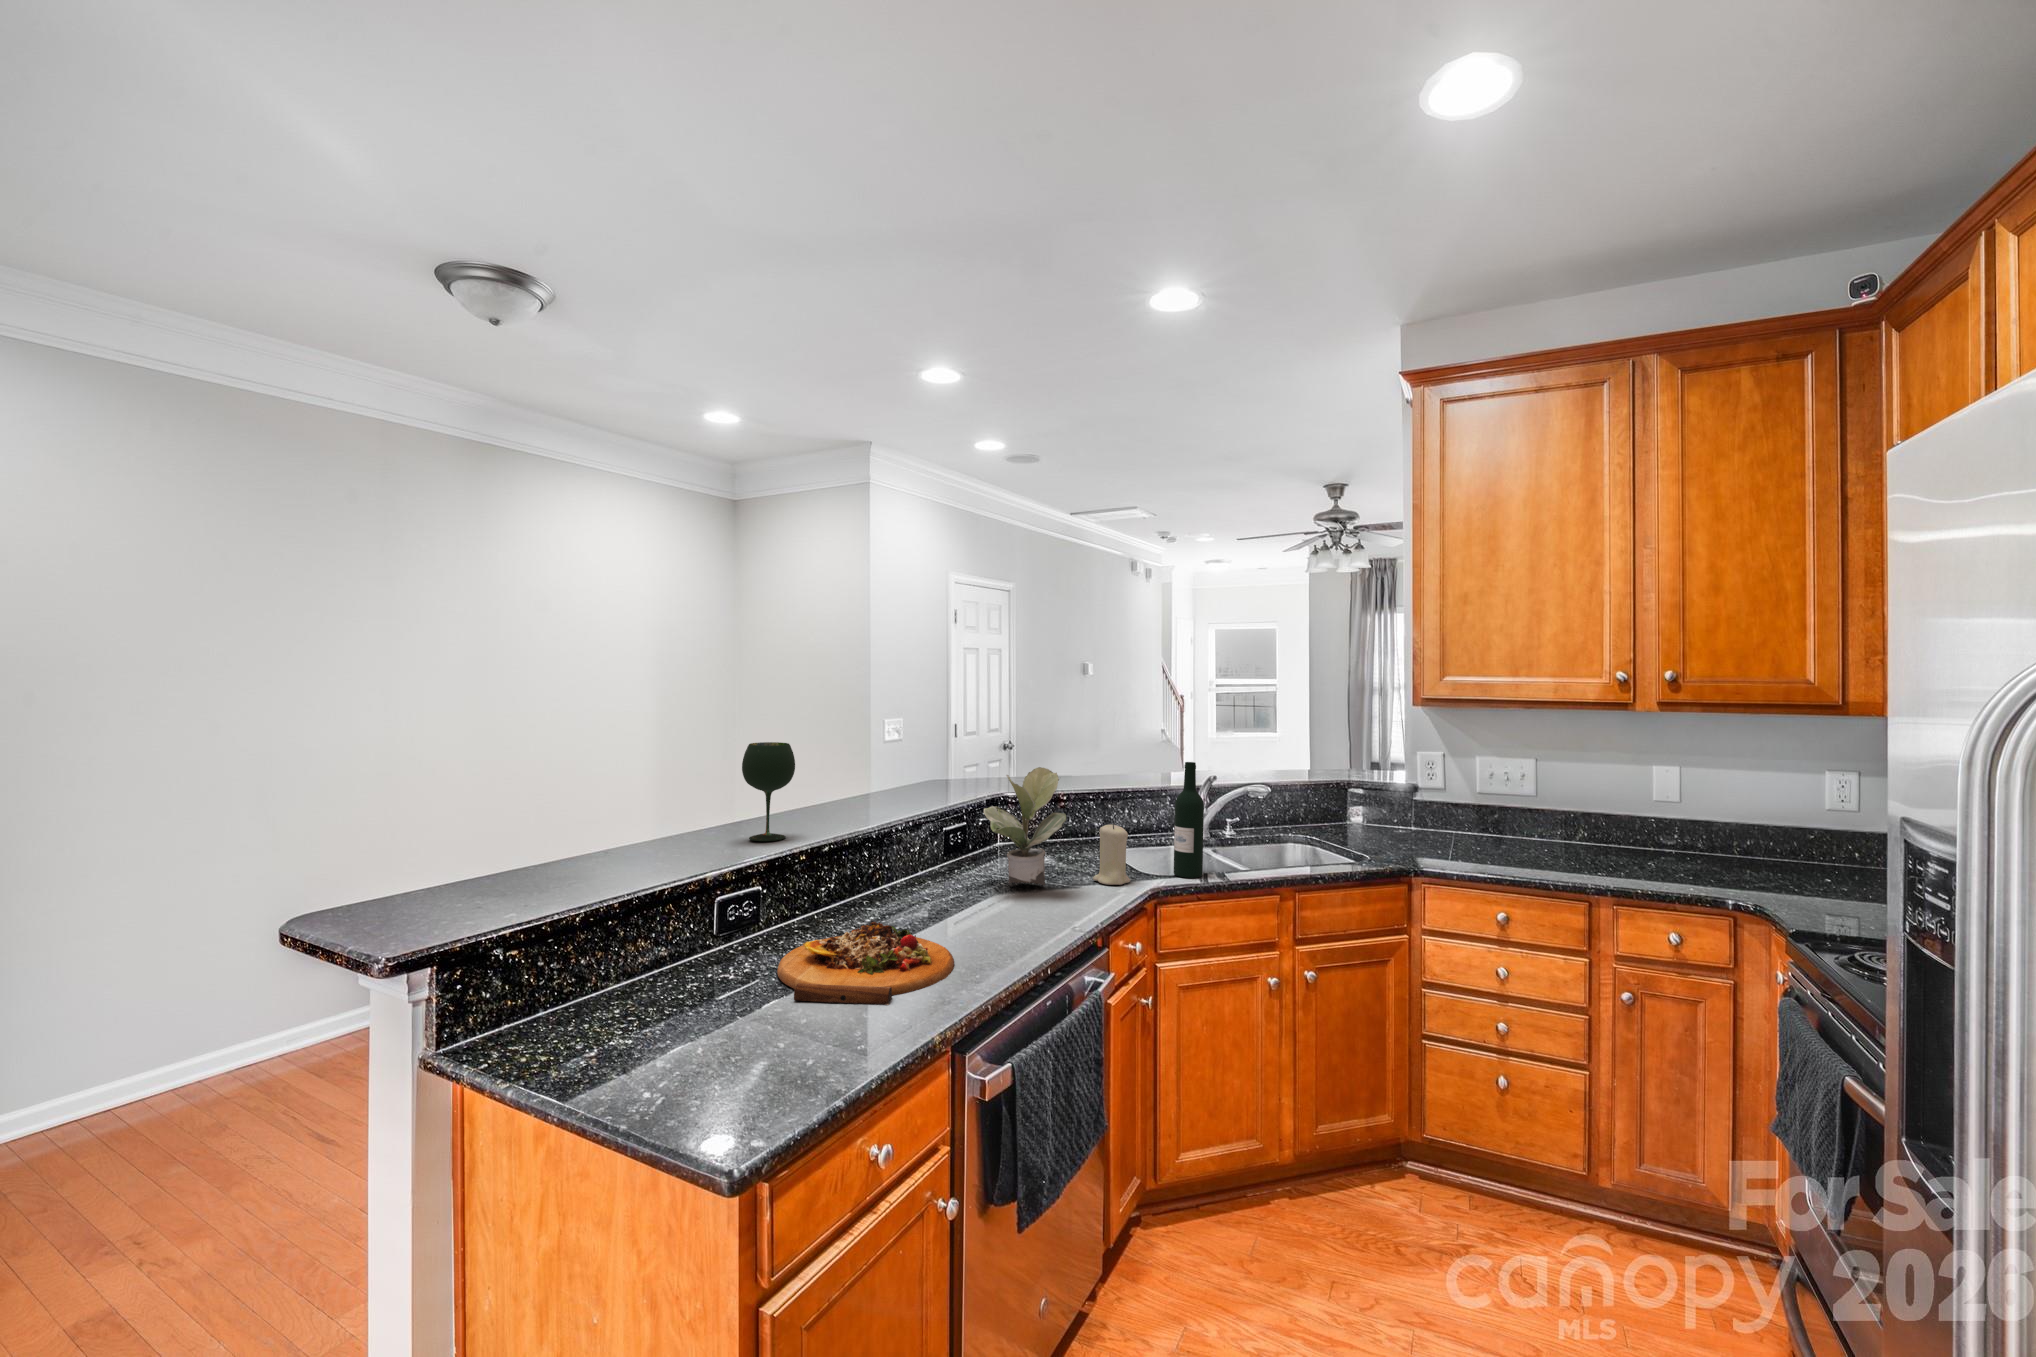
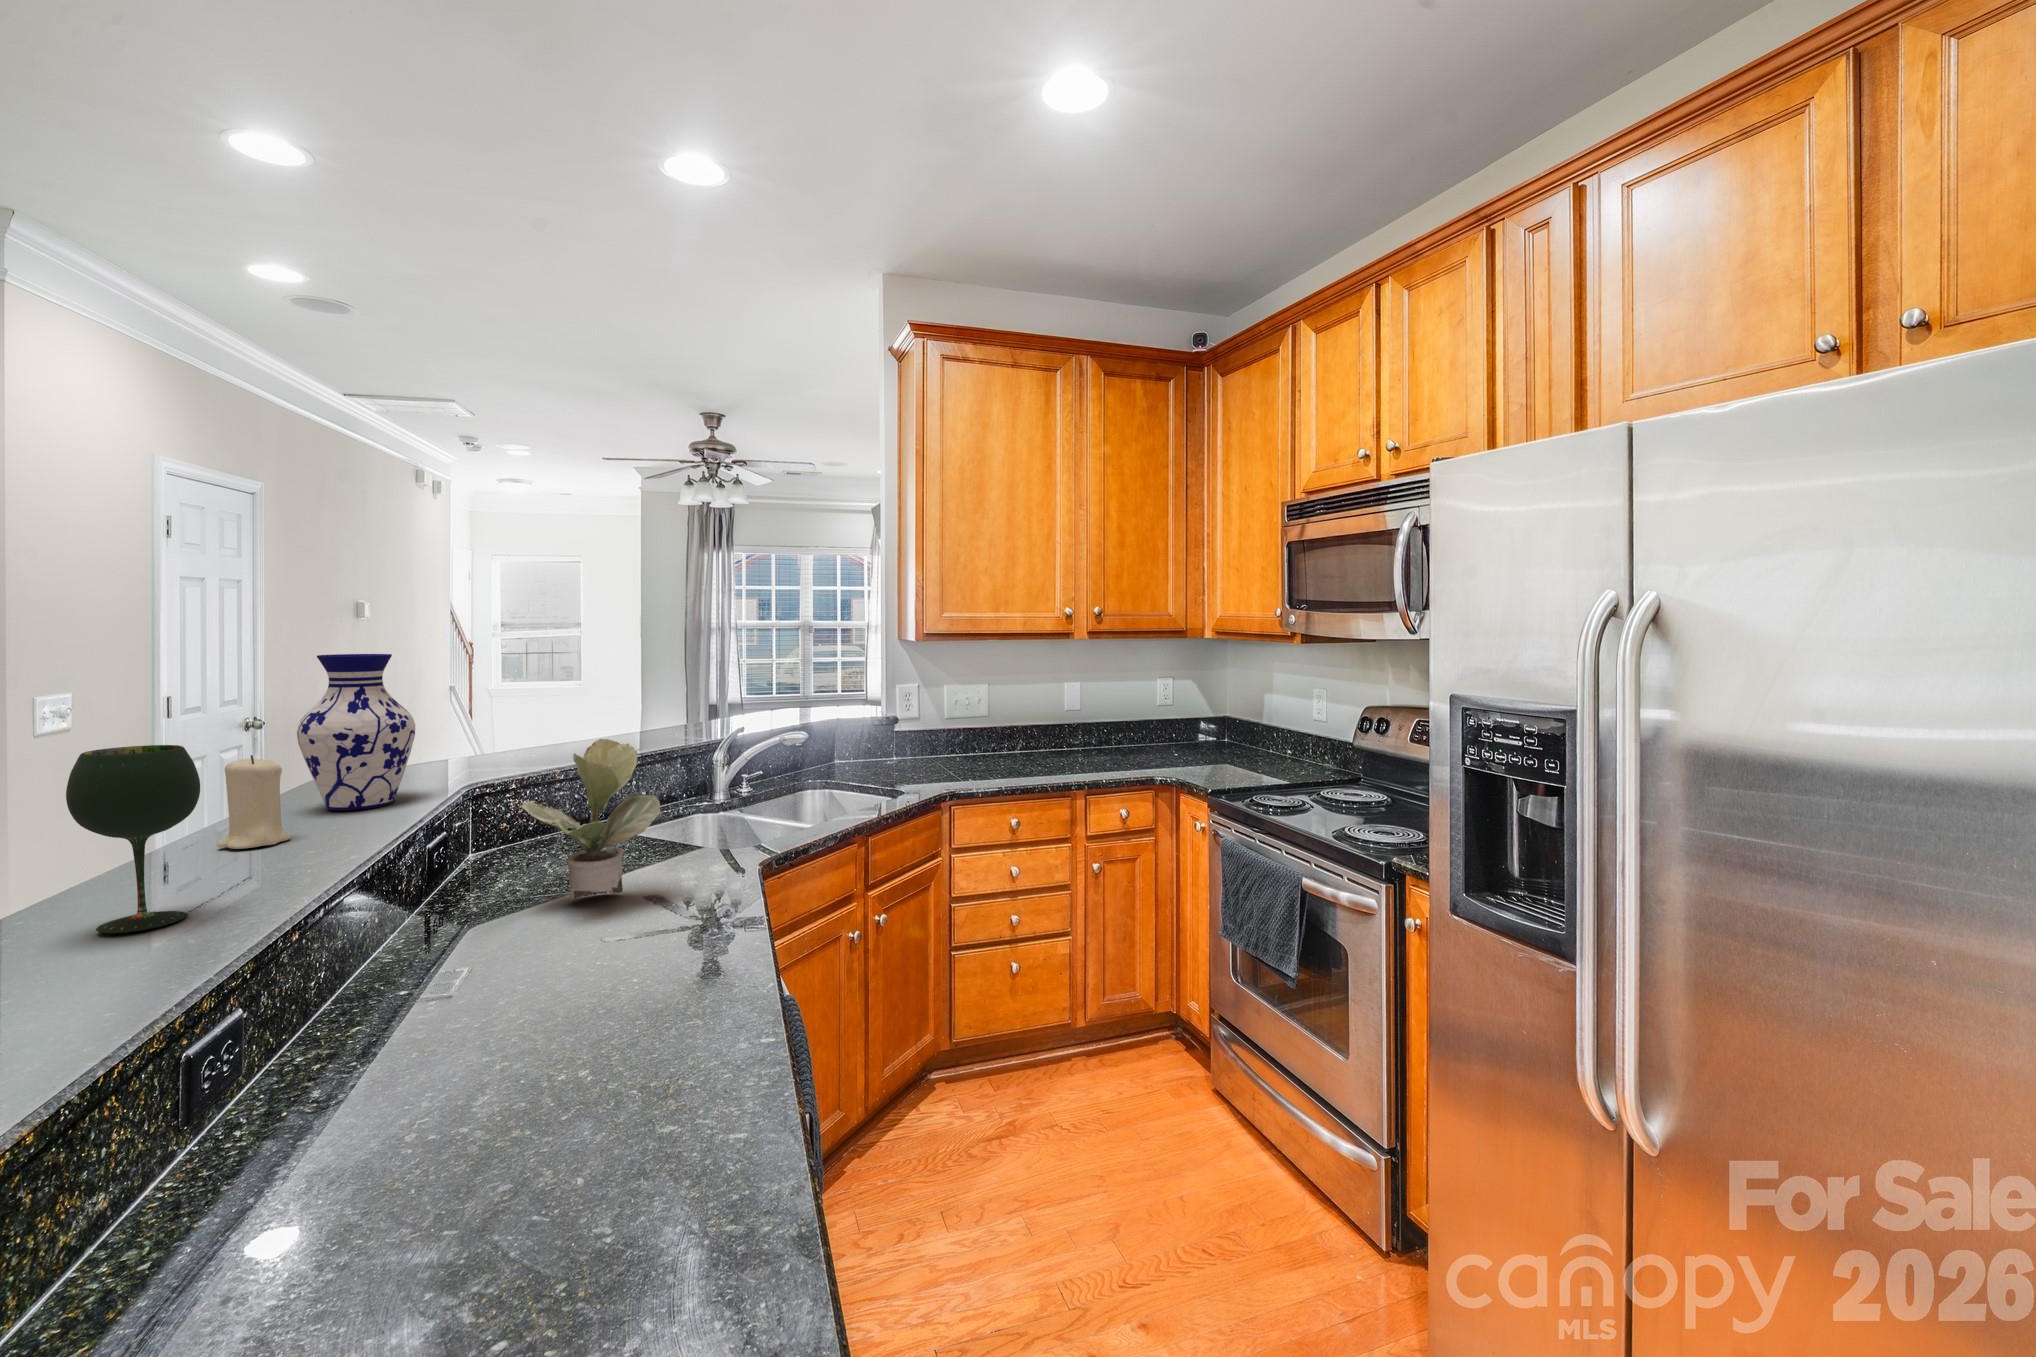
vase: none [907,698,969,799] -> present [297,654,415,811]
wine bottle: present [1174,762,1204,878] -> none [747,714,782,847]
candle: present [1093,824,1130,885] -> present [217,755,291,849]
cutting board: present [777,922,955,1005] -> none [369,991,678,1151]

